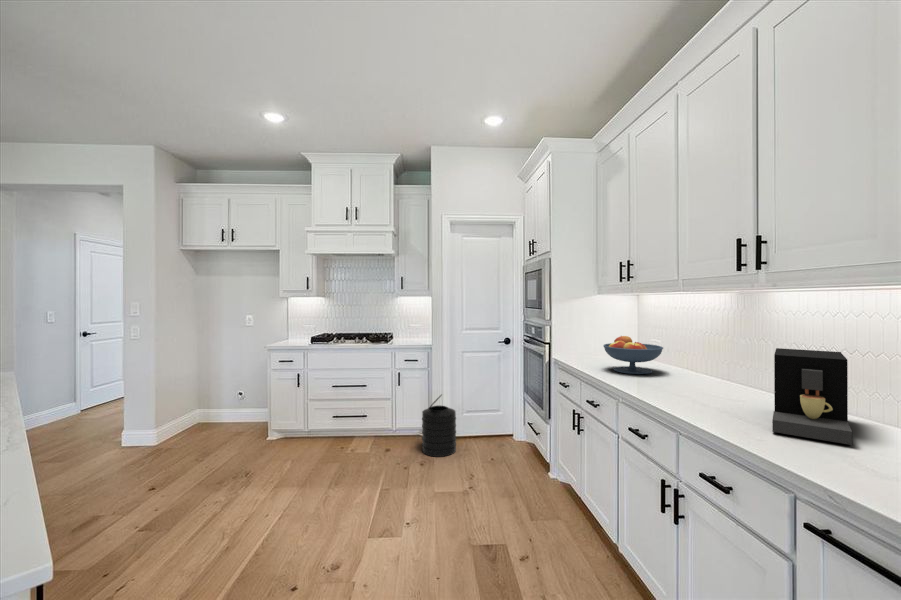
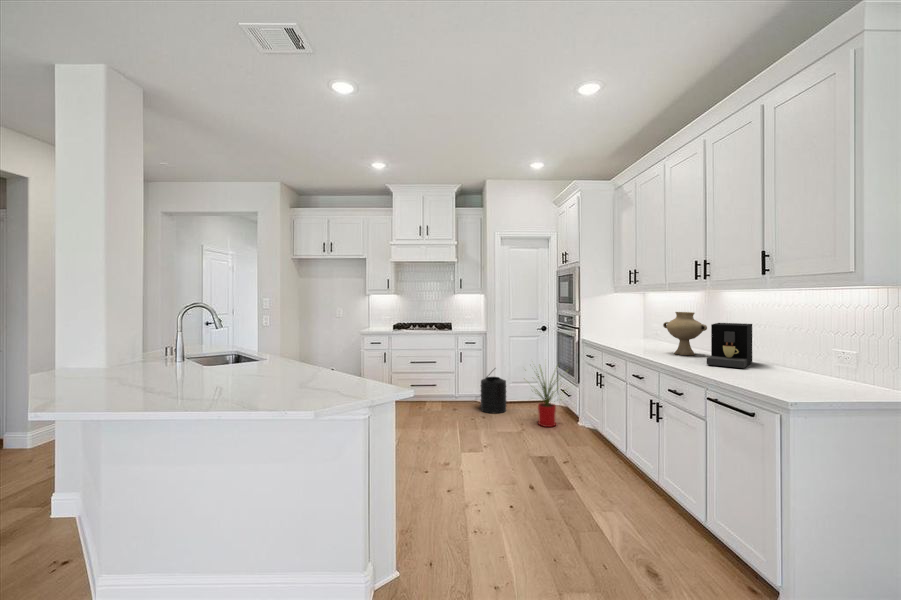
vase: none [676,327,751,399] -> present [663,312,707,355]
fruit bowl: present [603,336,663,374] -> none [618,320,659,346]
house plant: none [474,384,539,481] -> present [537,369,556,427]

